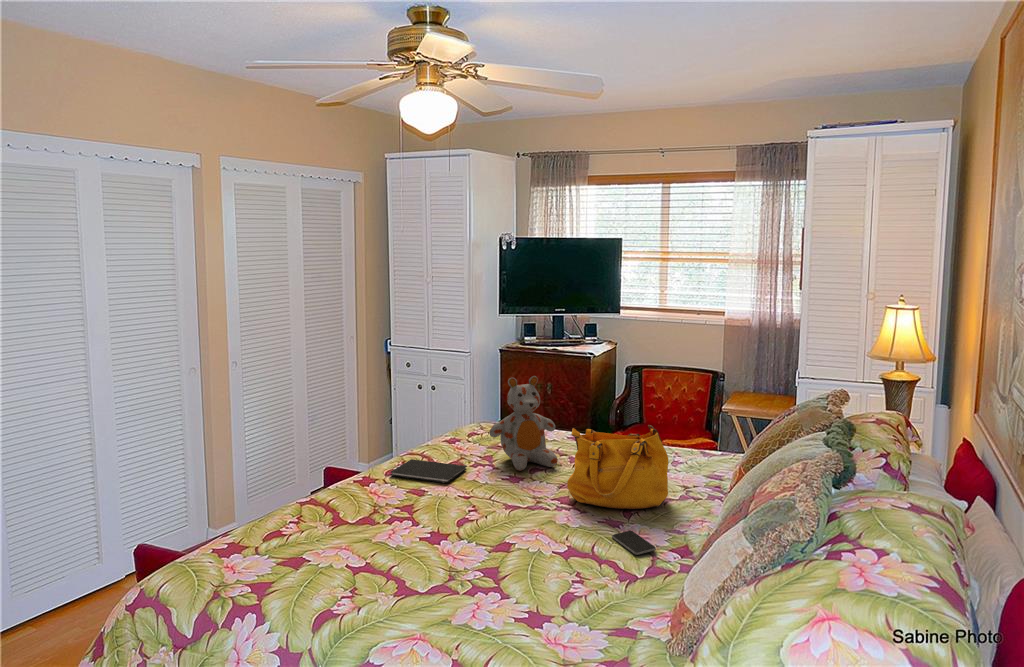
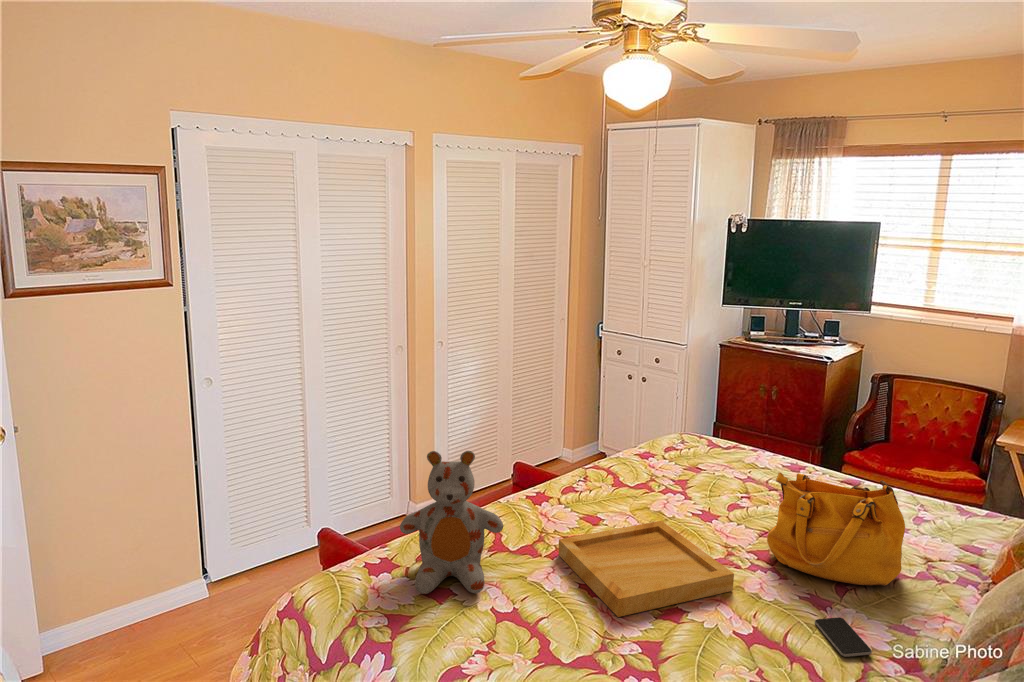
stuffed bear: present [489,376,558,471] -> present [400,451,503,594]
notebook: present [390,459,467,483] -> none [566,476,653,512]
tray: none [395,483,547,556] -> present [559,521,734,617]

